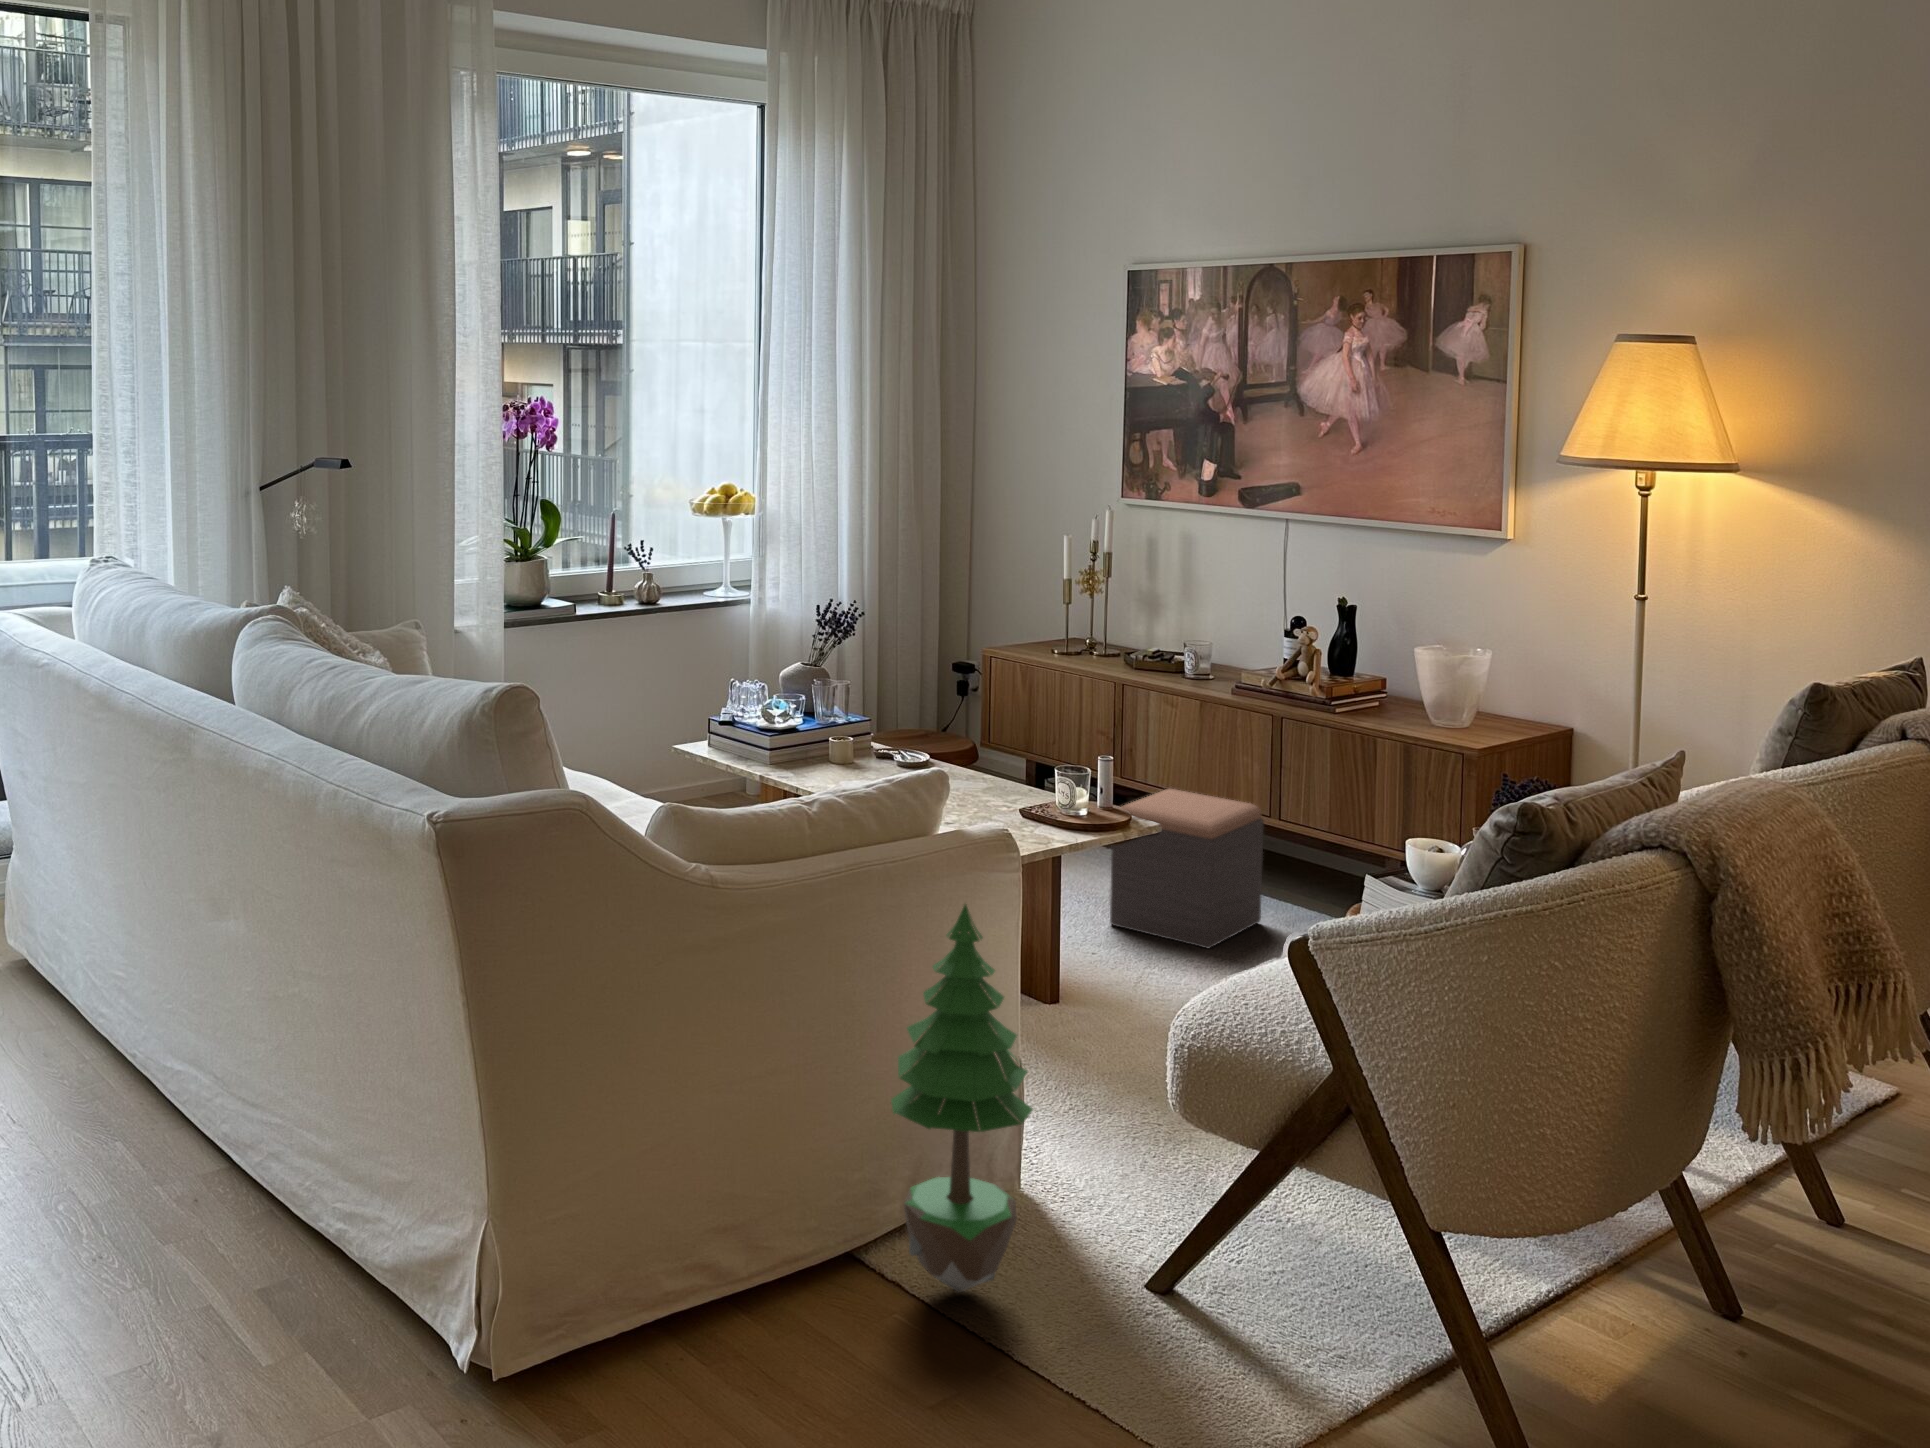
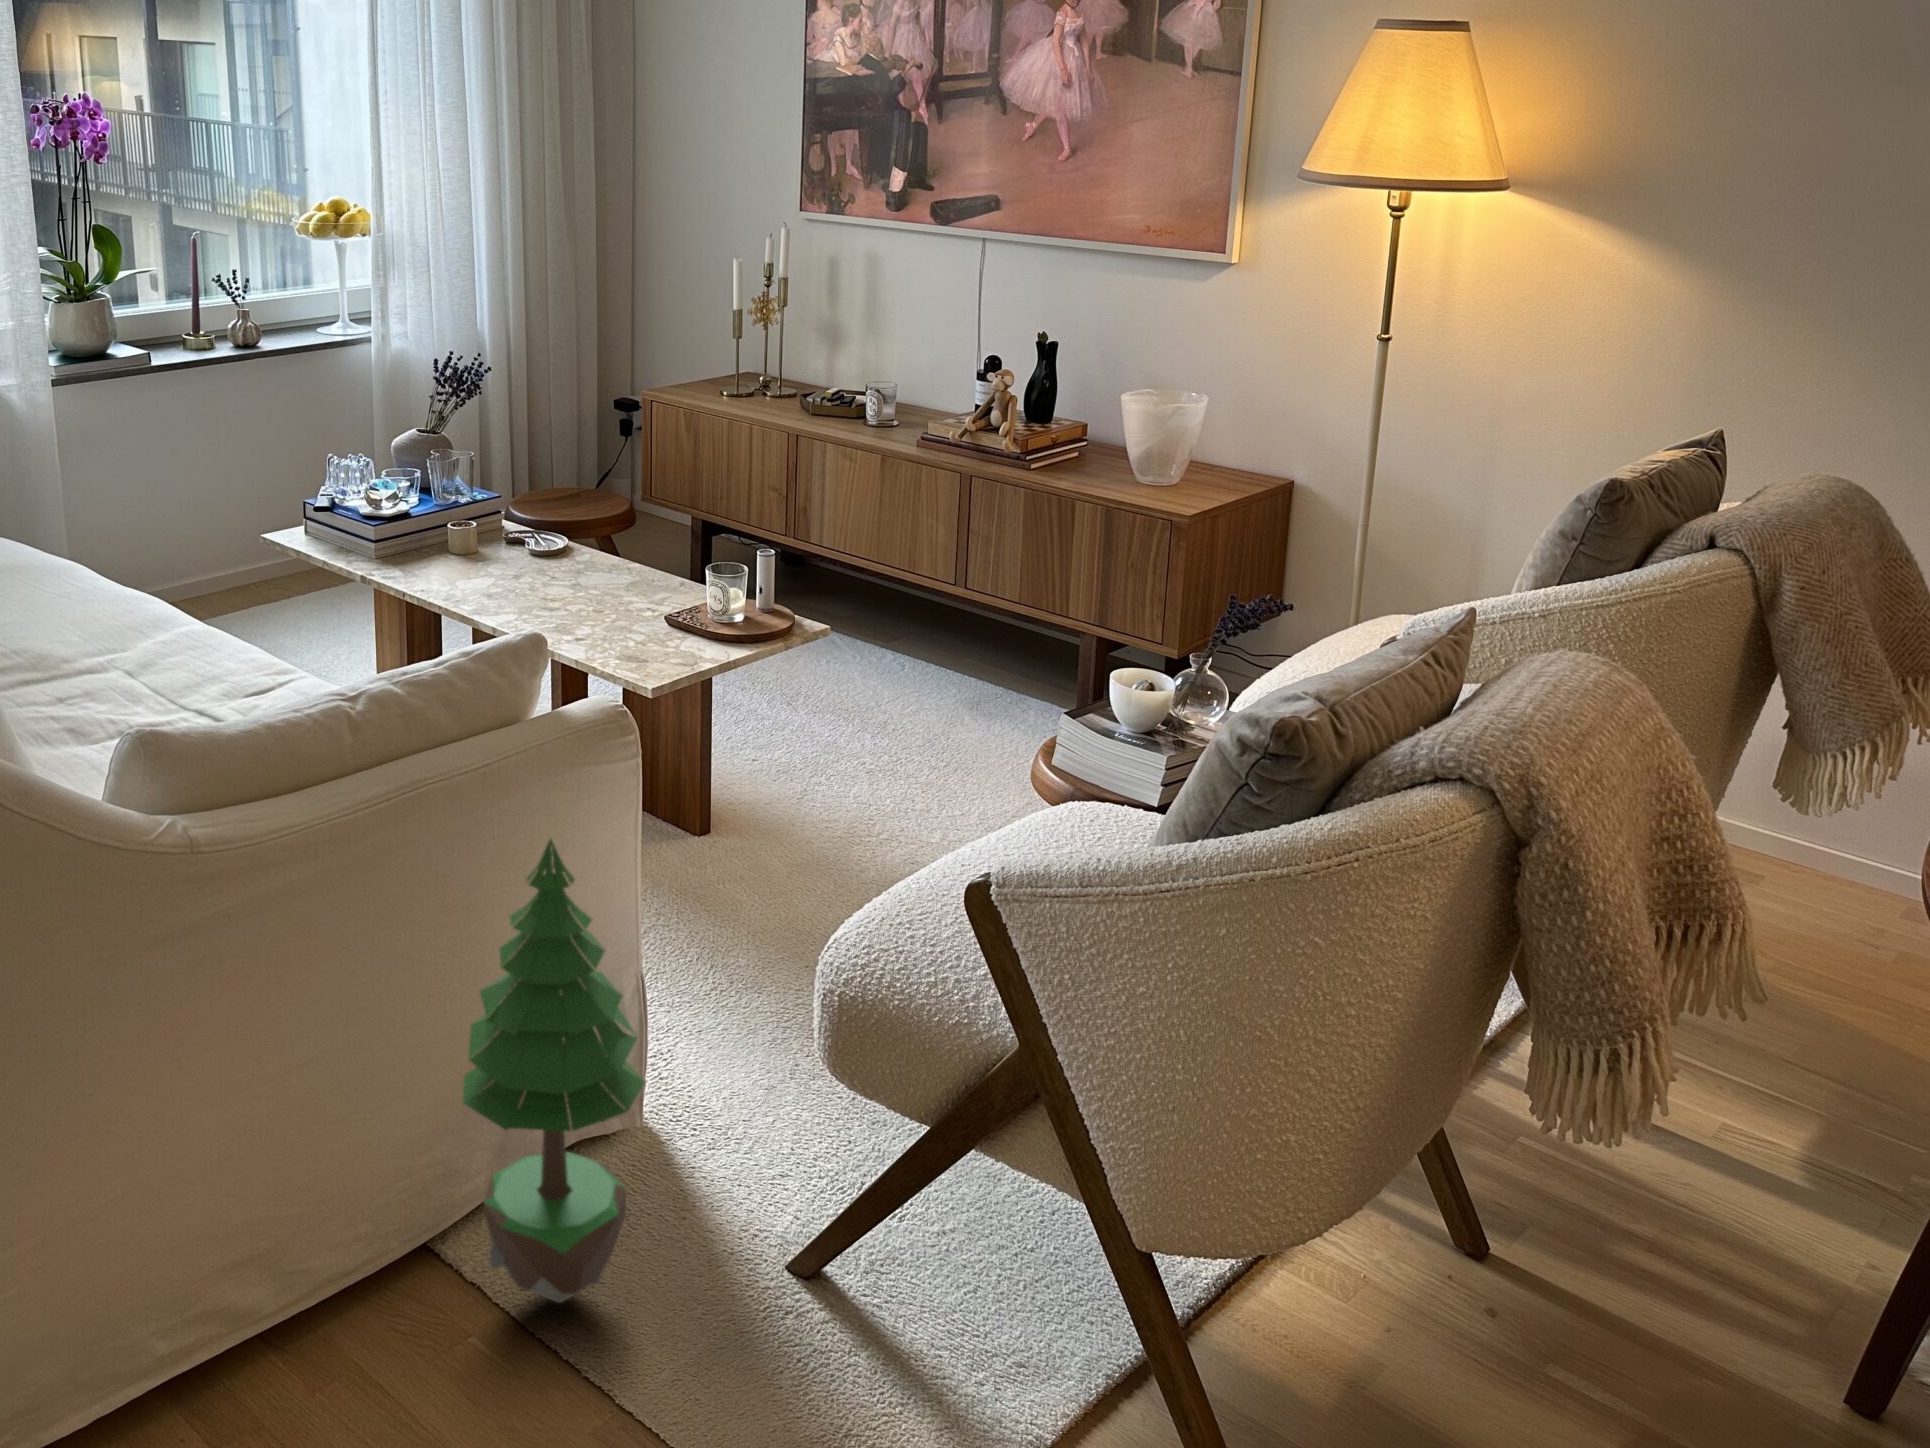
footstool: present [1110,789,1264,949] -> none [776,563,951,752]

